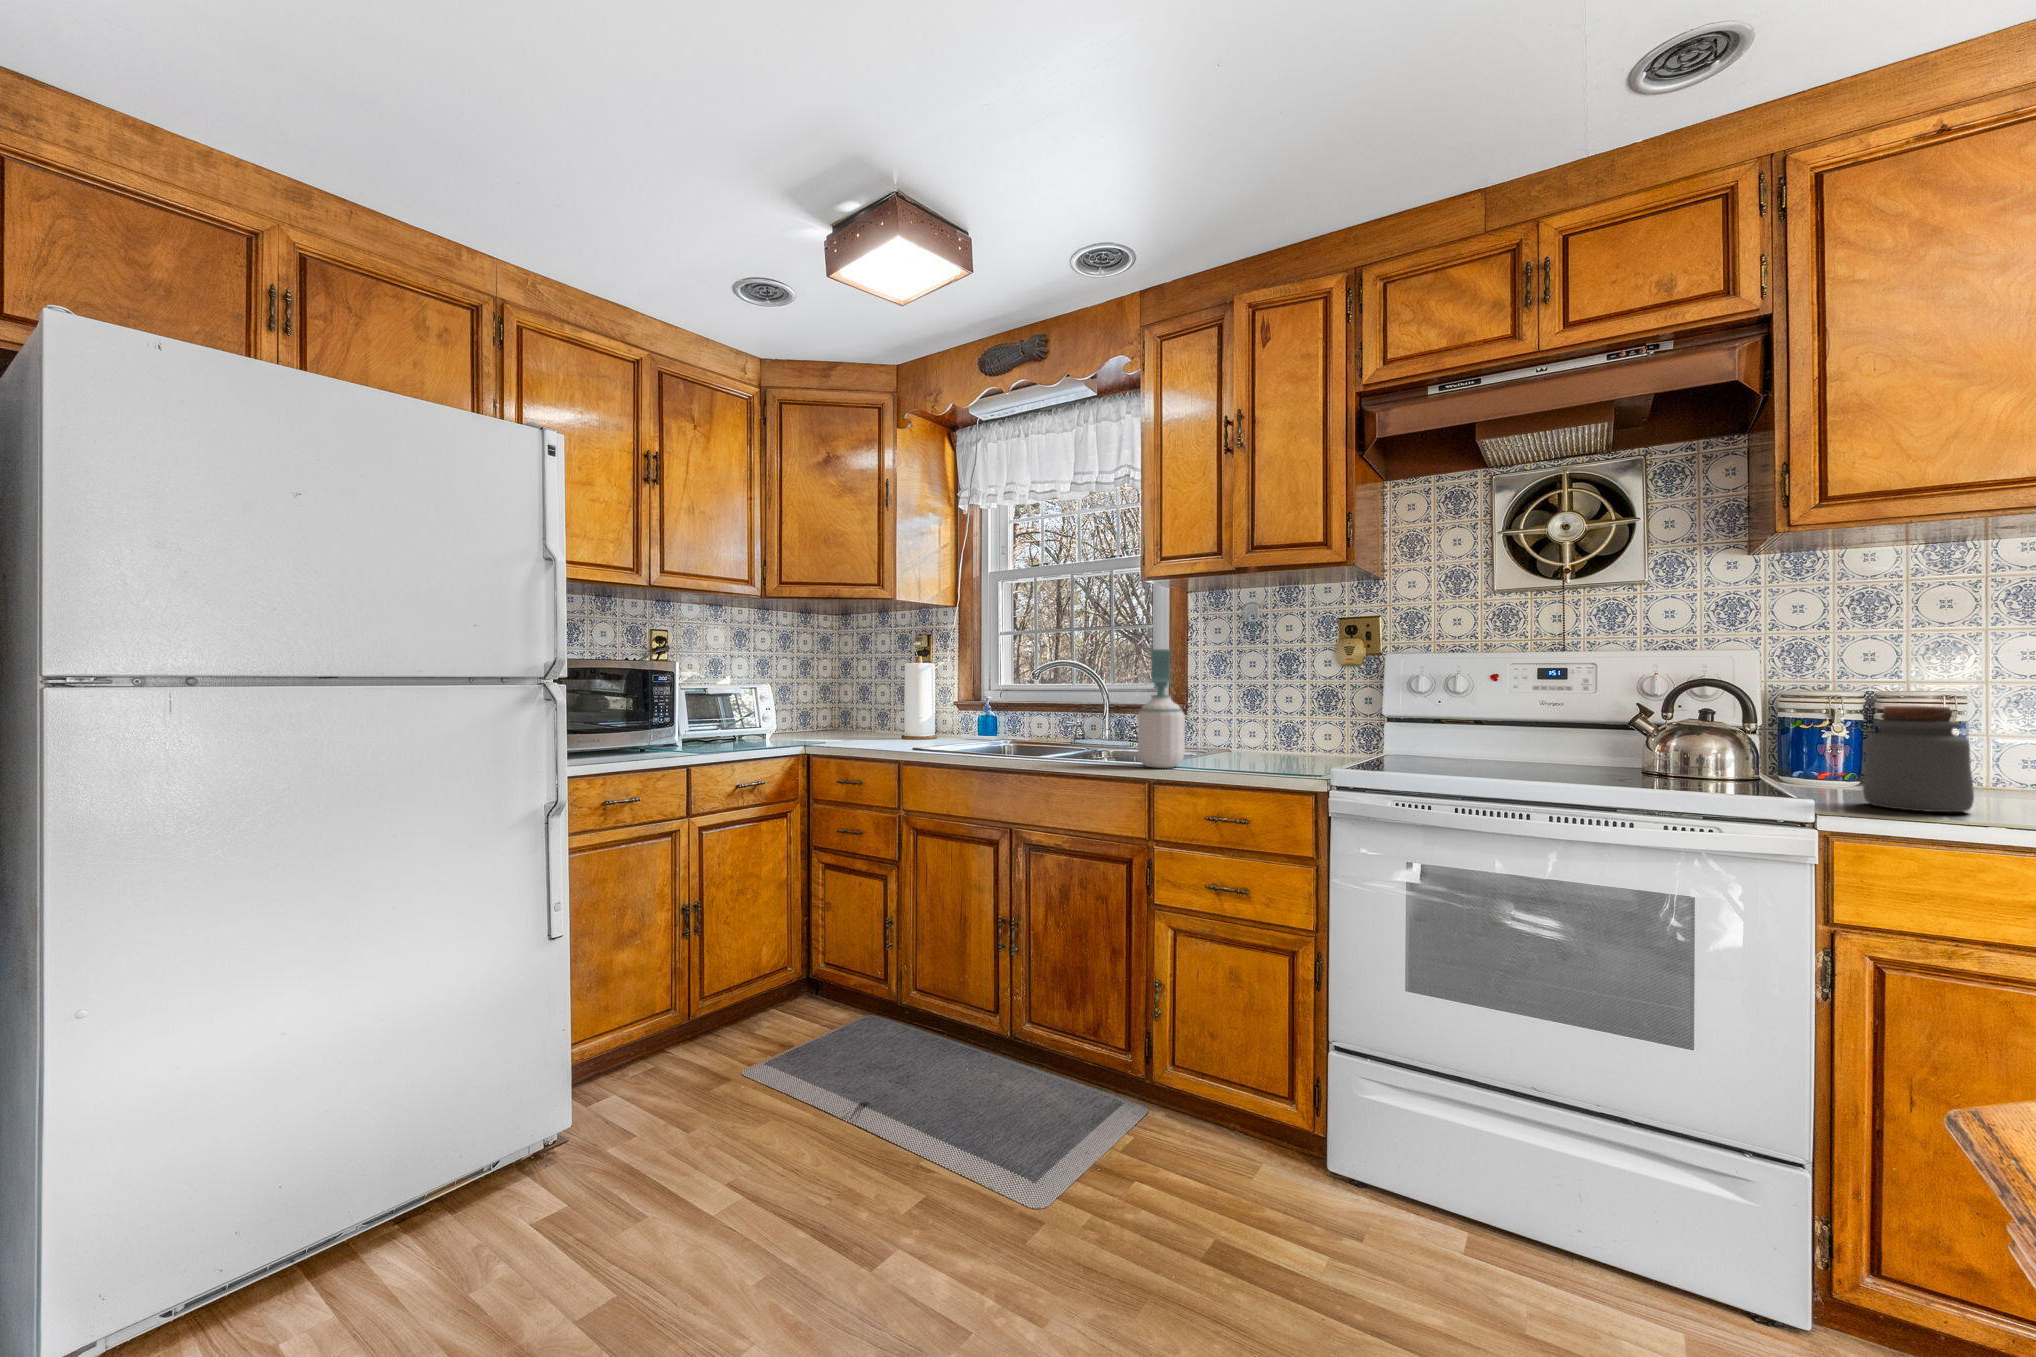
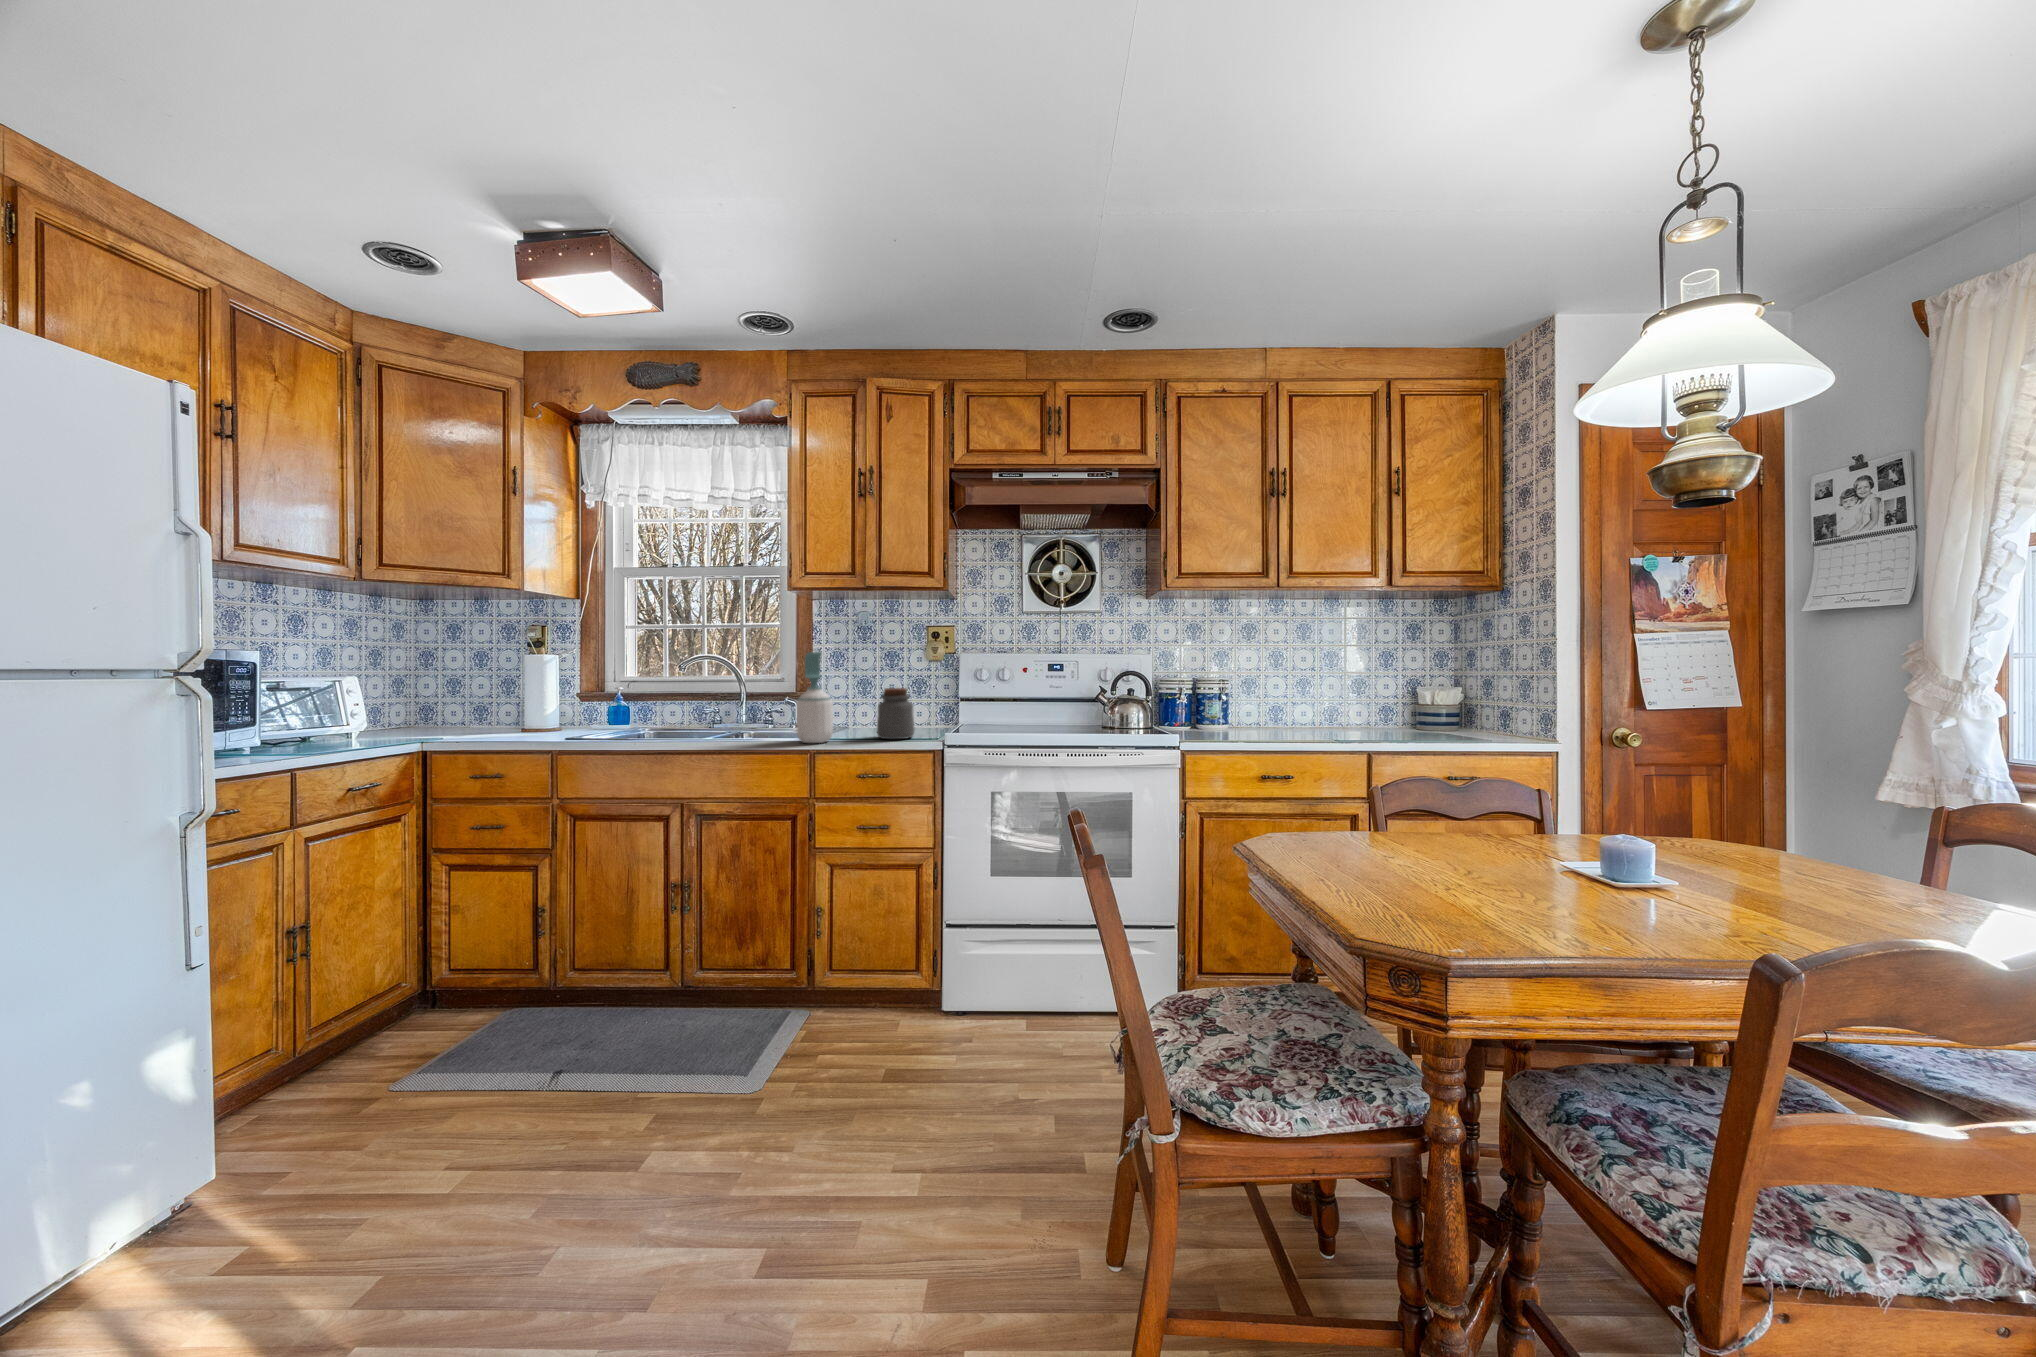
jar: present [1863,706,1974,812] -> present [877,688,915,739]

